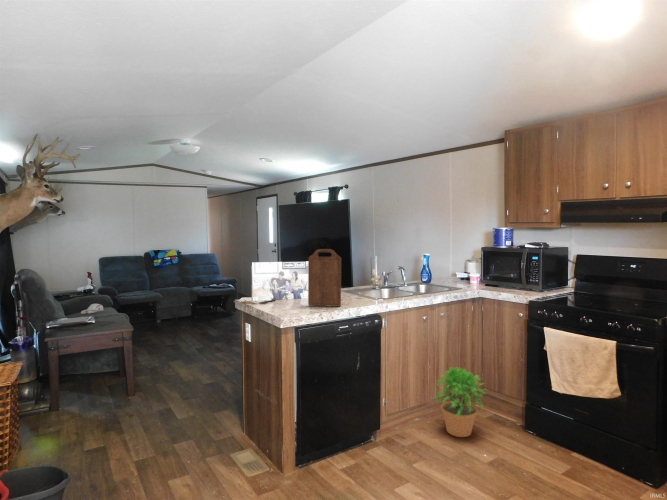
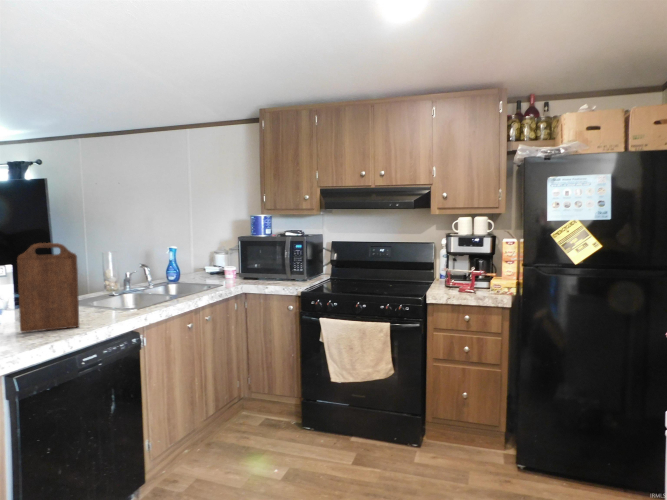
potted plant: present [436,368,484,437] -> none [207,377,269,460]

